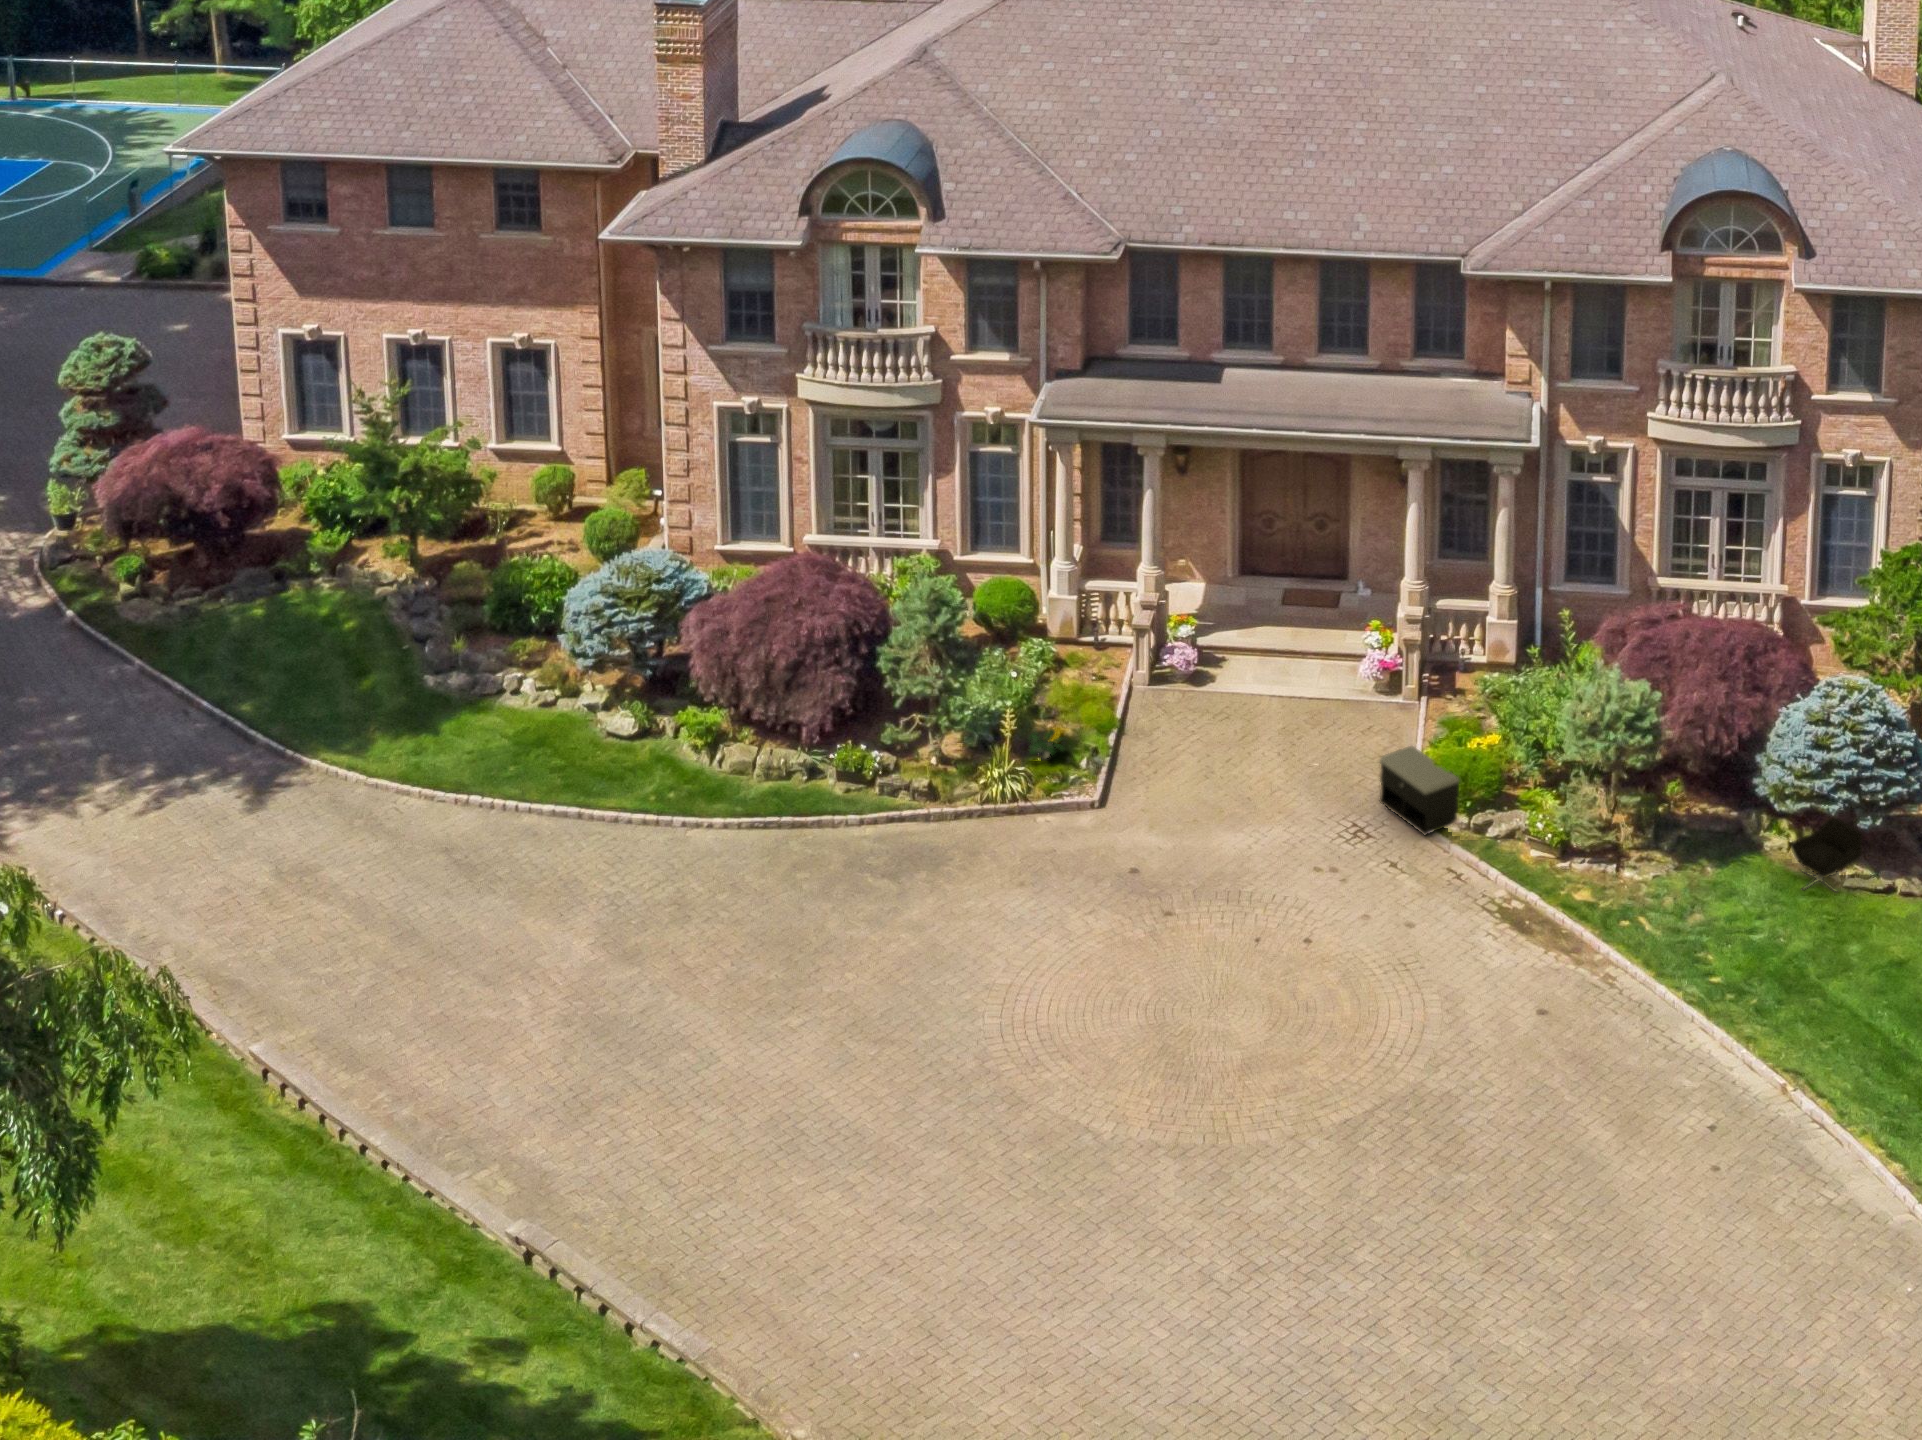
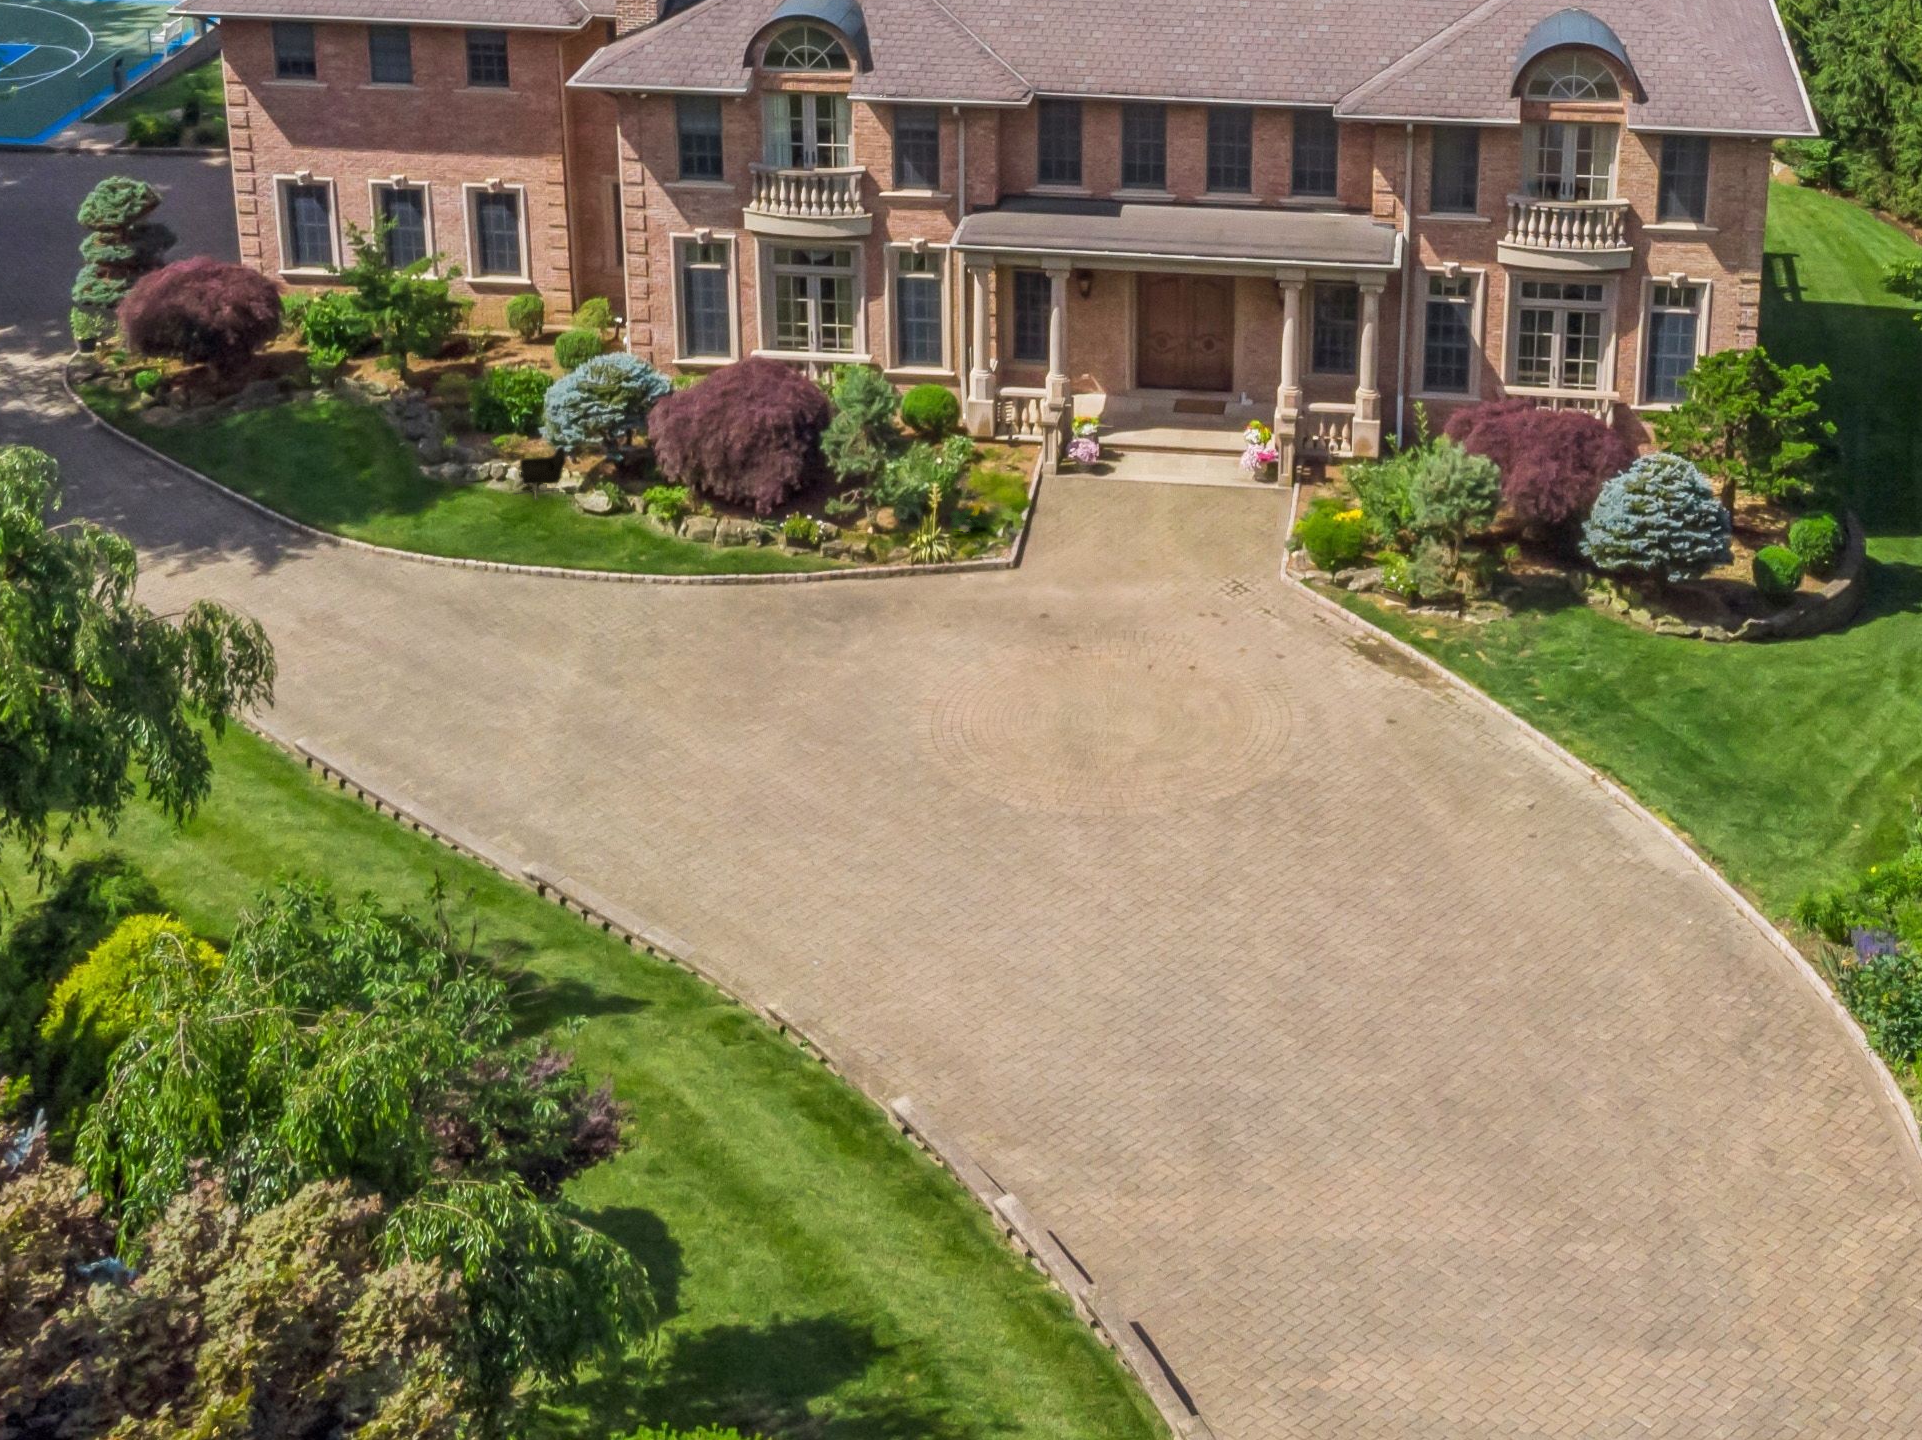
storage bench: present [1380,746,1459,835] -> none [1256,521,1325,594]
lounge chair: present [1790,816,1862,892] -> present [520,446,566,498]

